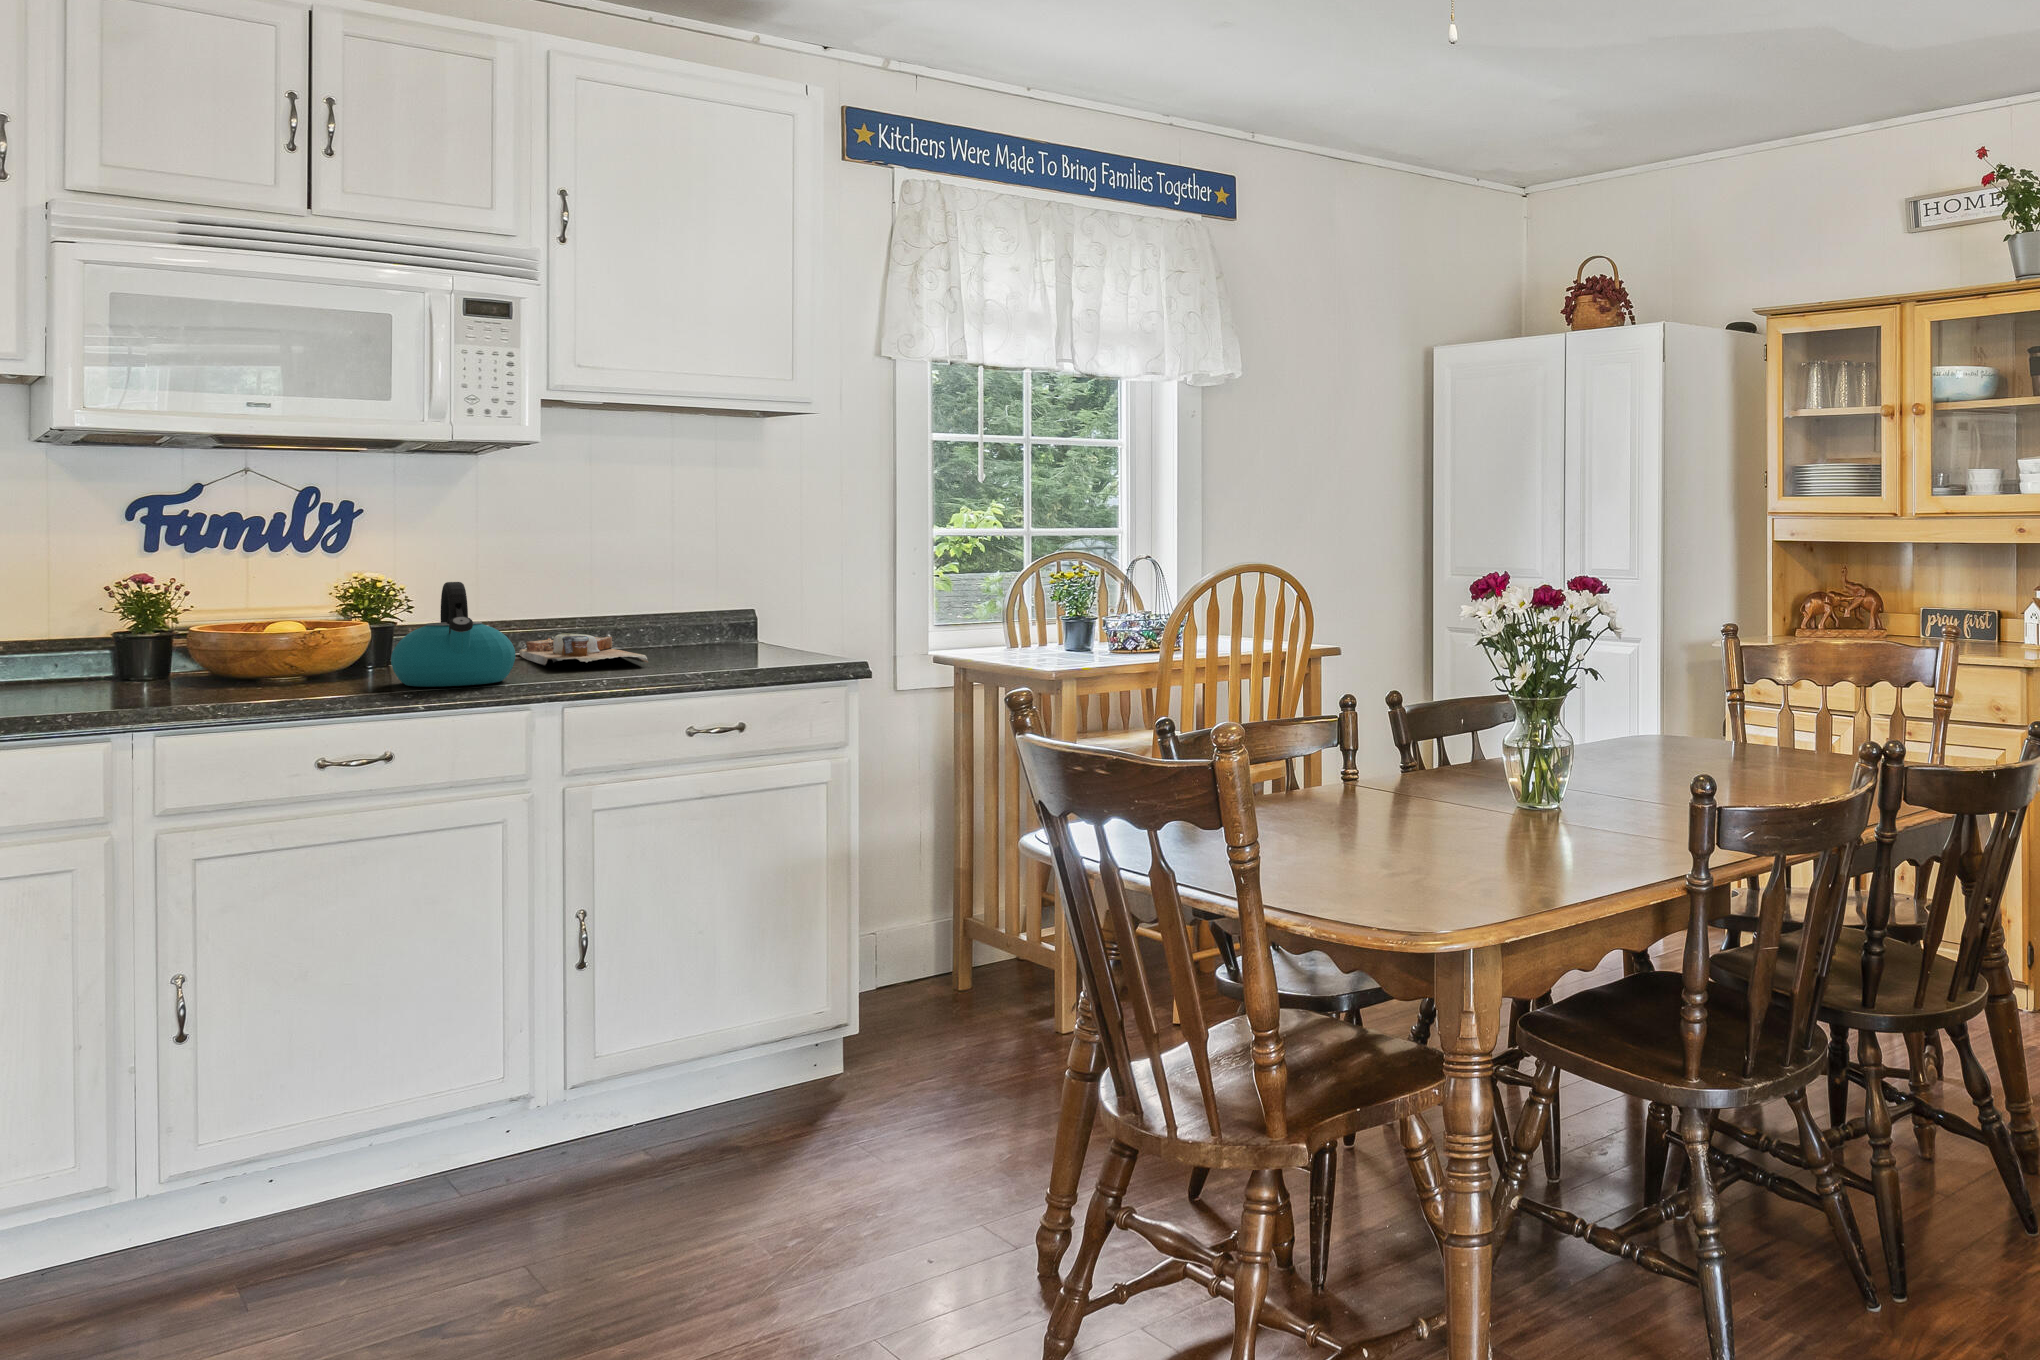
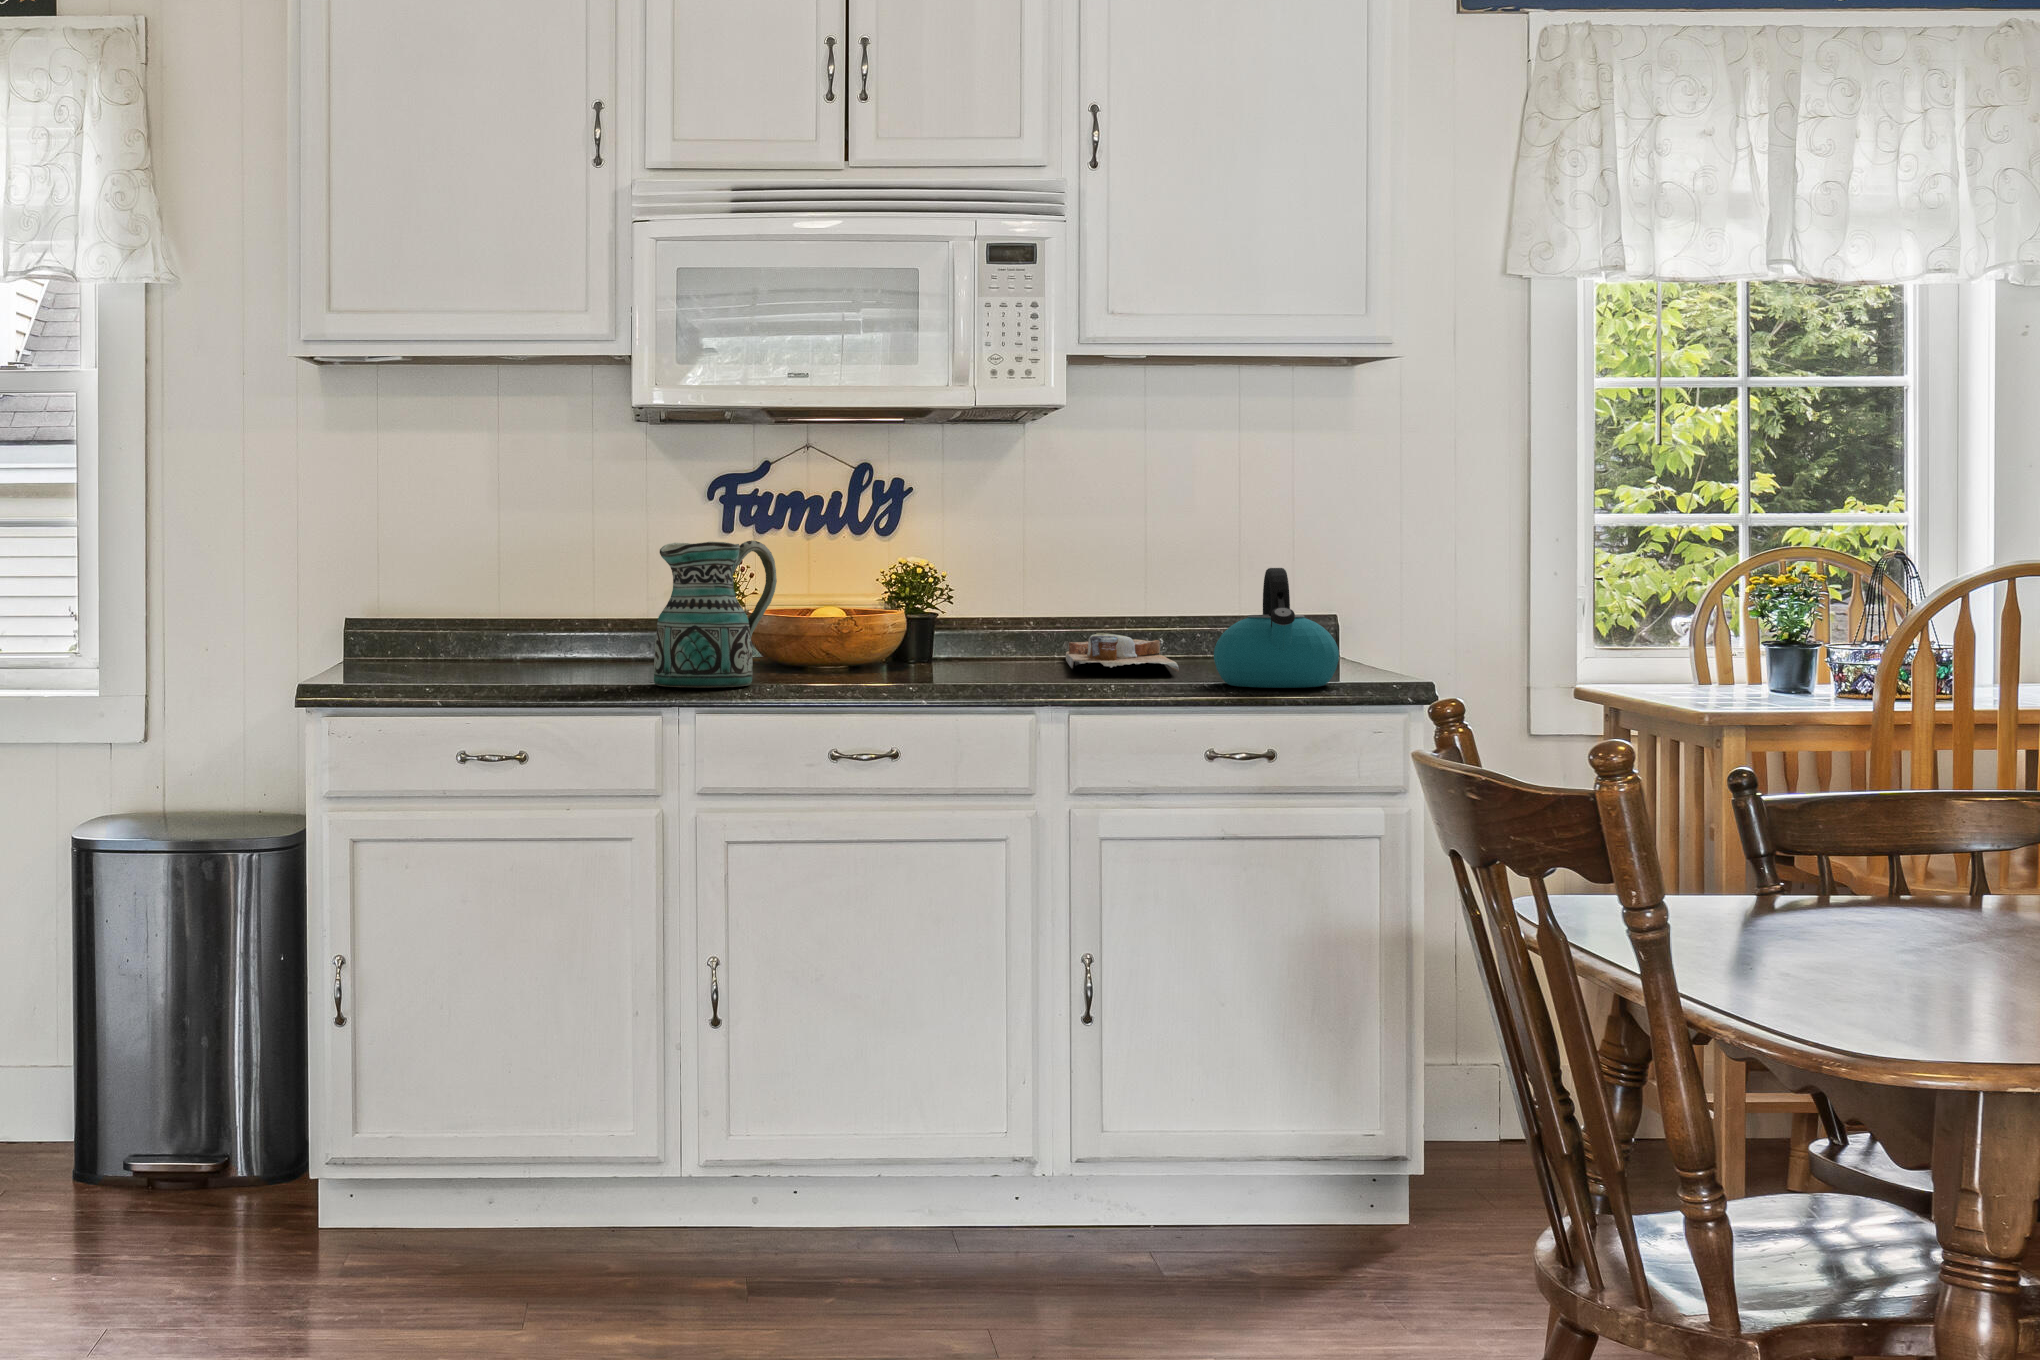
ceramic pitcher: none [98,560,242,706] -> present [654,540,777,687]
kettle: present [391,582,515,687] -> present [1214,568,1339,688]

